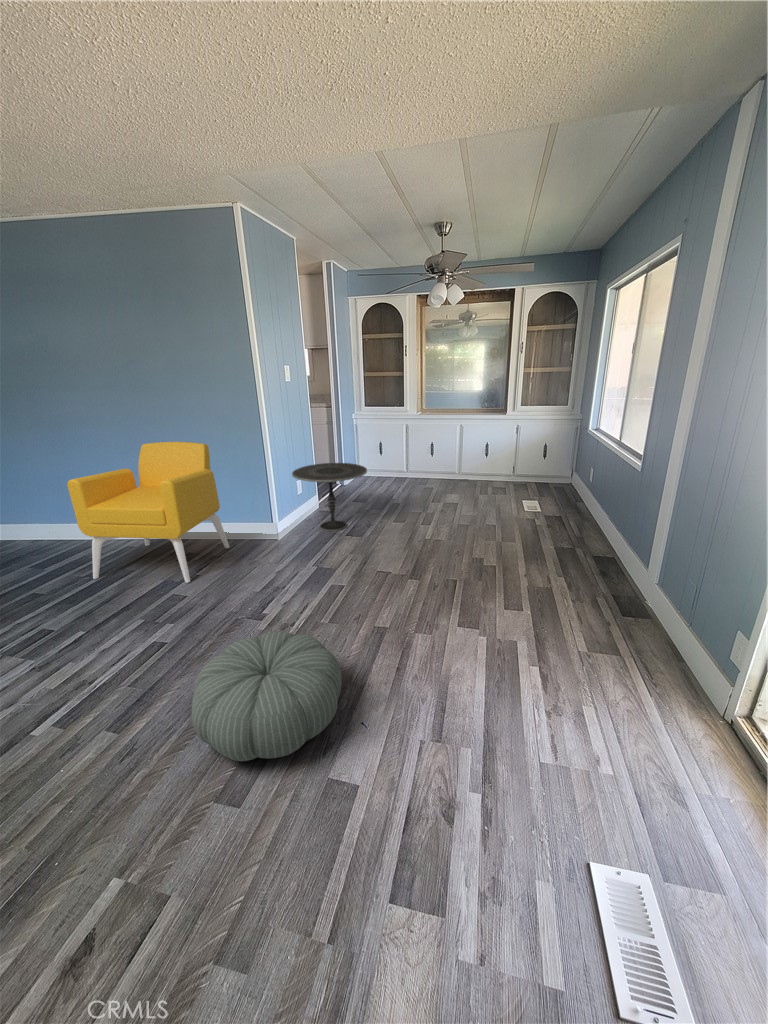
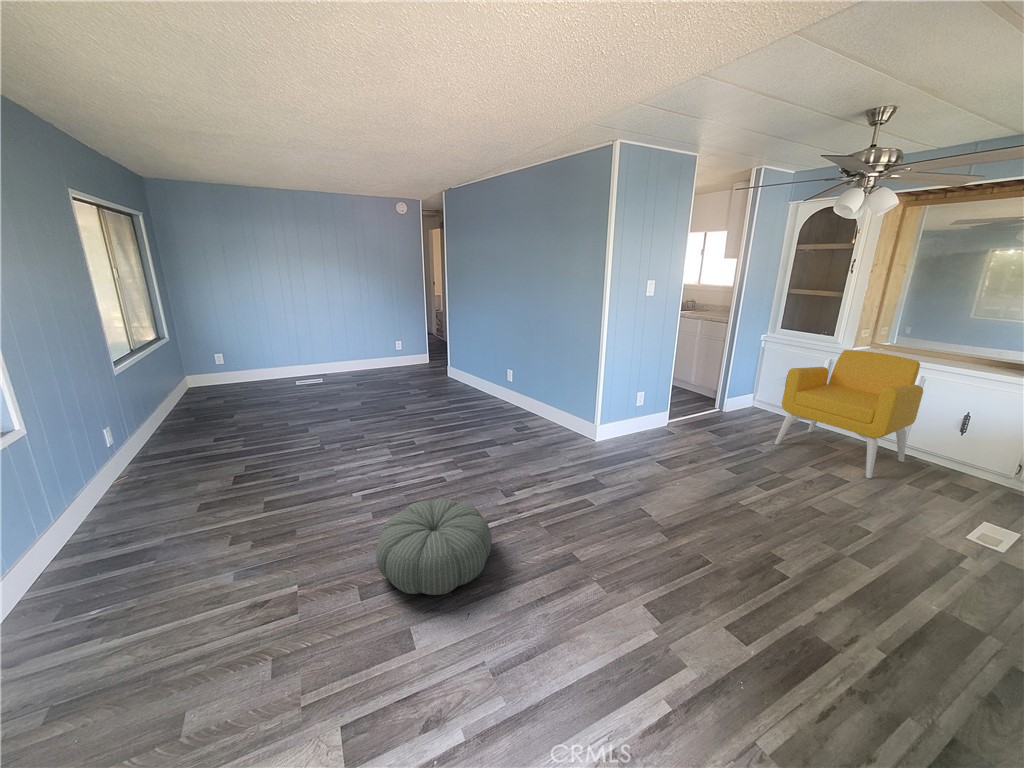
armchair: present [67,442,229,583] -> present [775,350,923,478]
side table: present [292,463,367,531] -> none [624,382,705,455]

